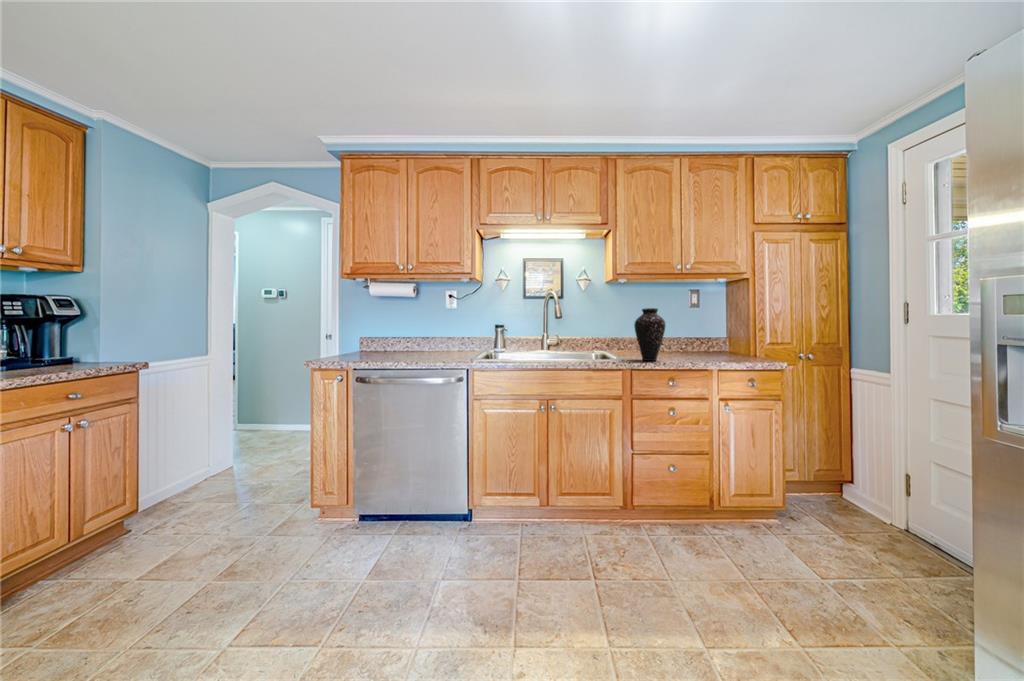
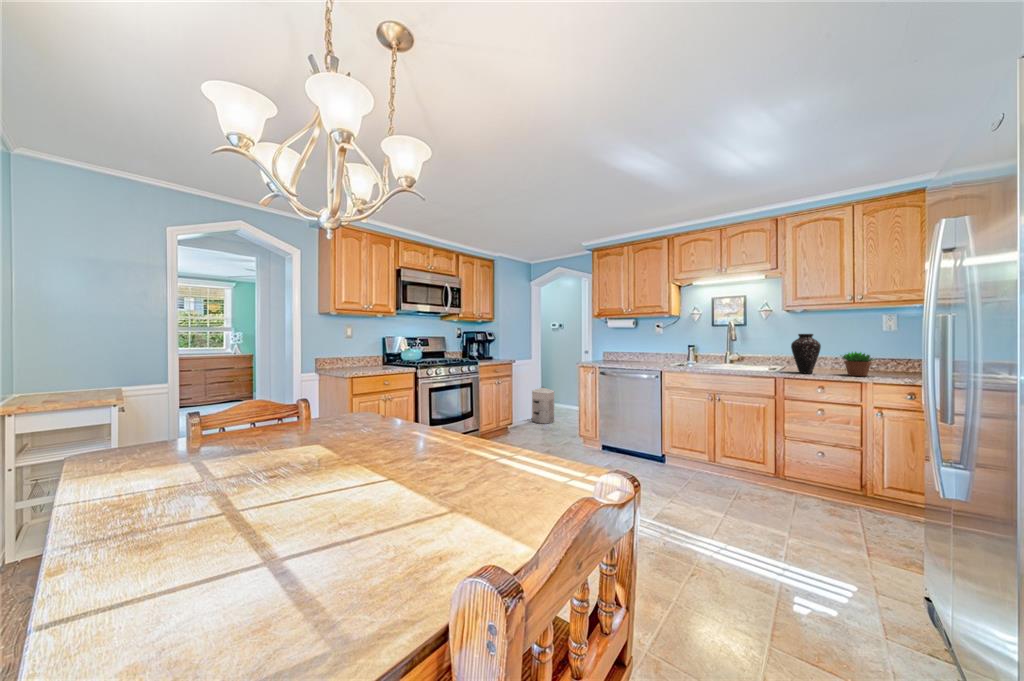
succulent plant: none [682,331,714,361] -> present [842,352,875,376]
waste bin: none [201,413,255,488] -> present [532,387,554,424]

